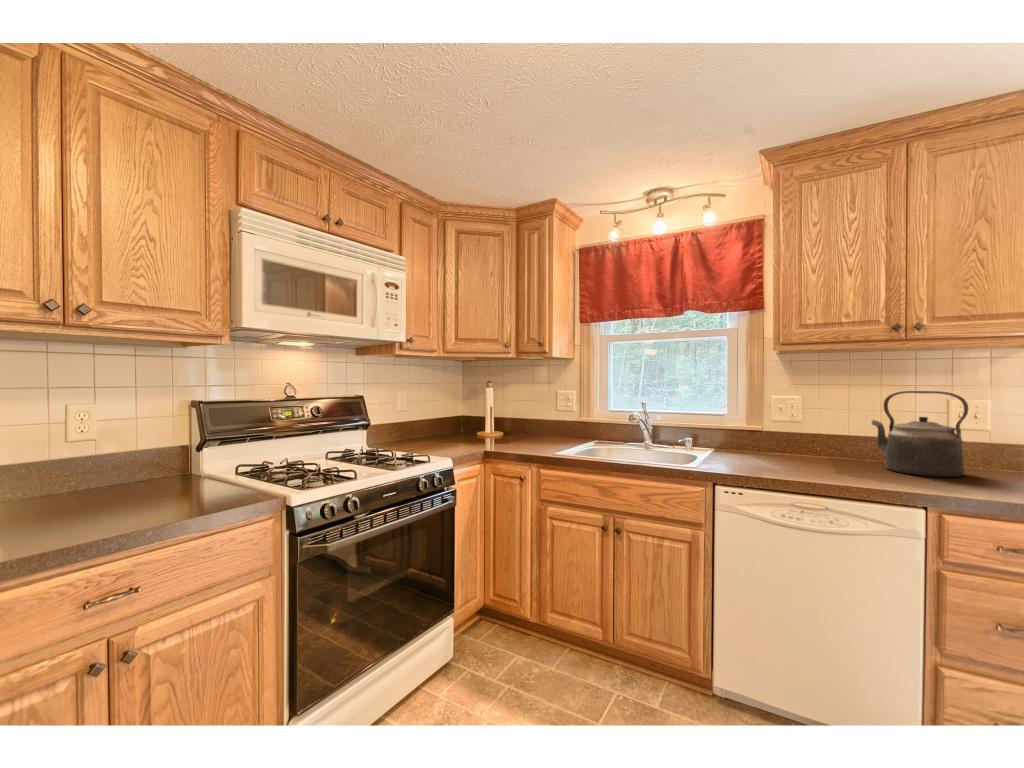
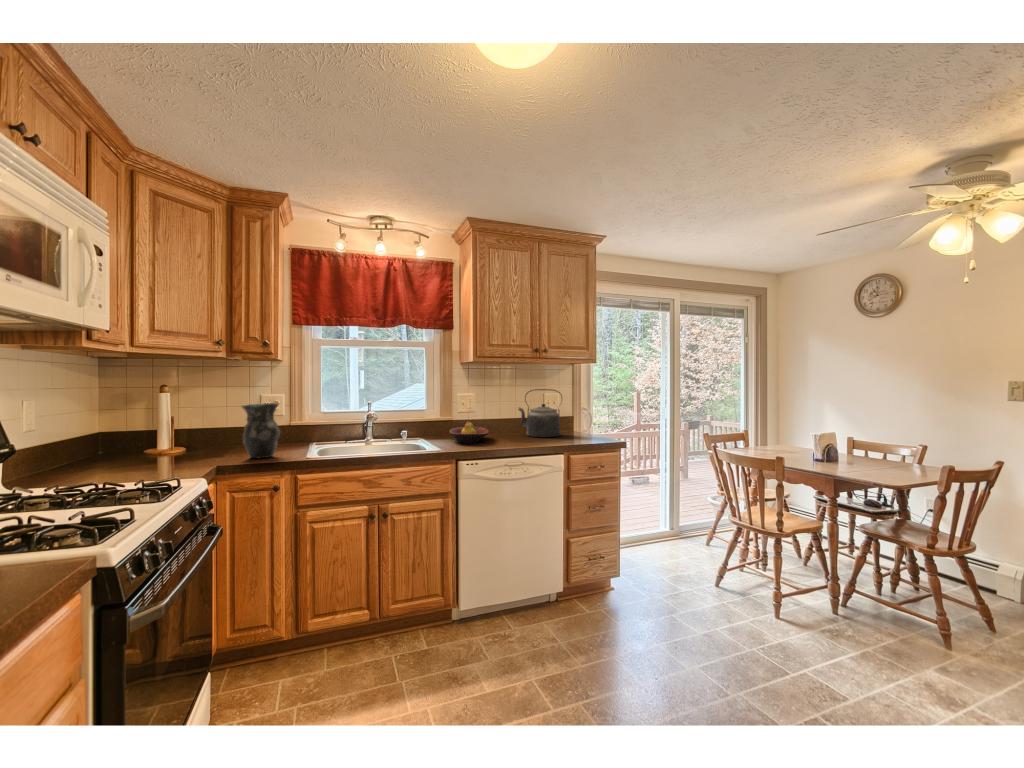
vase: none [511,398,543,449] -> present [242,403,280,458]
fruit bowl: none [729,434,802,466] -> present [449,422,489,444]

